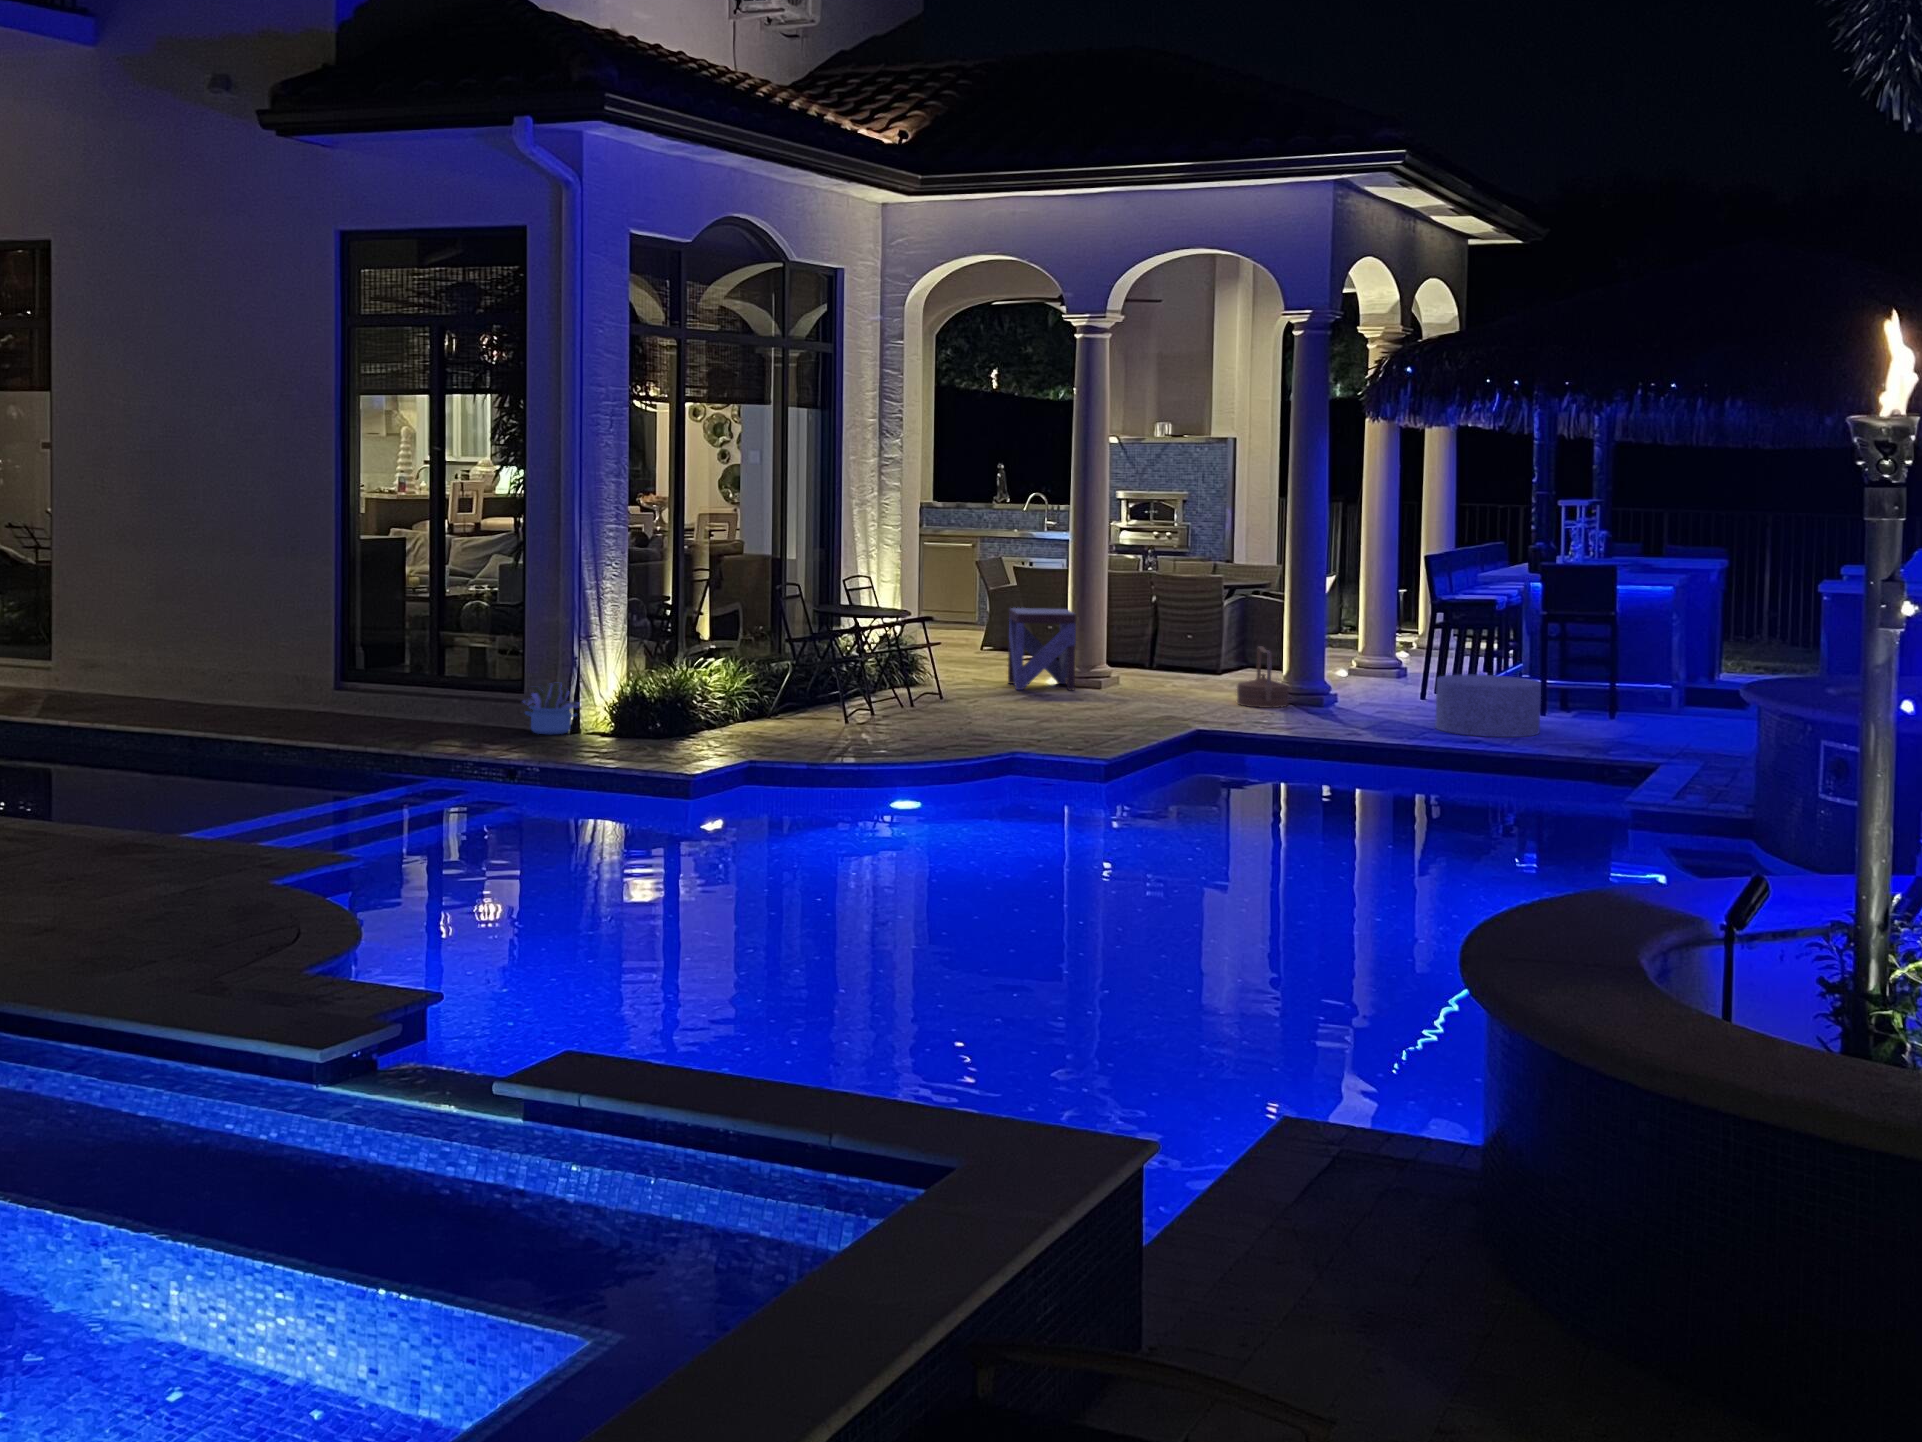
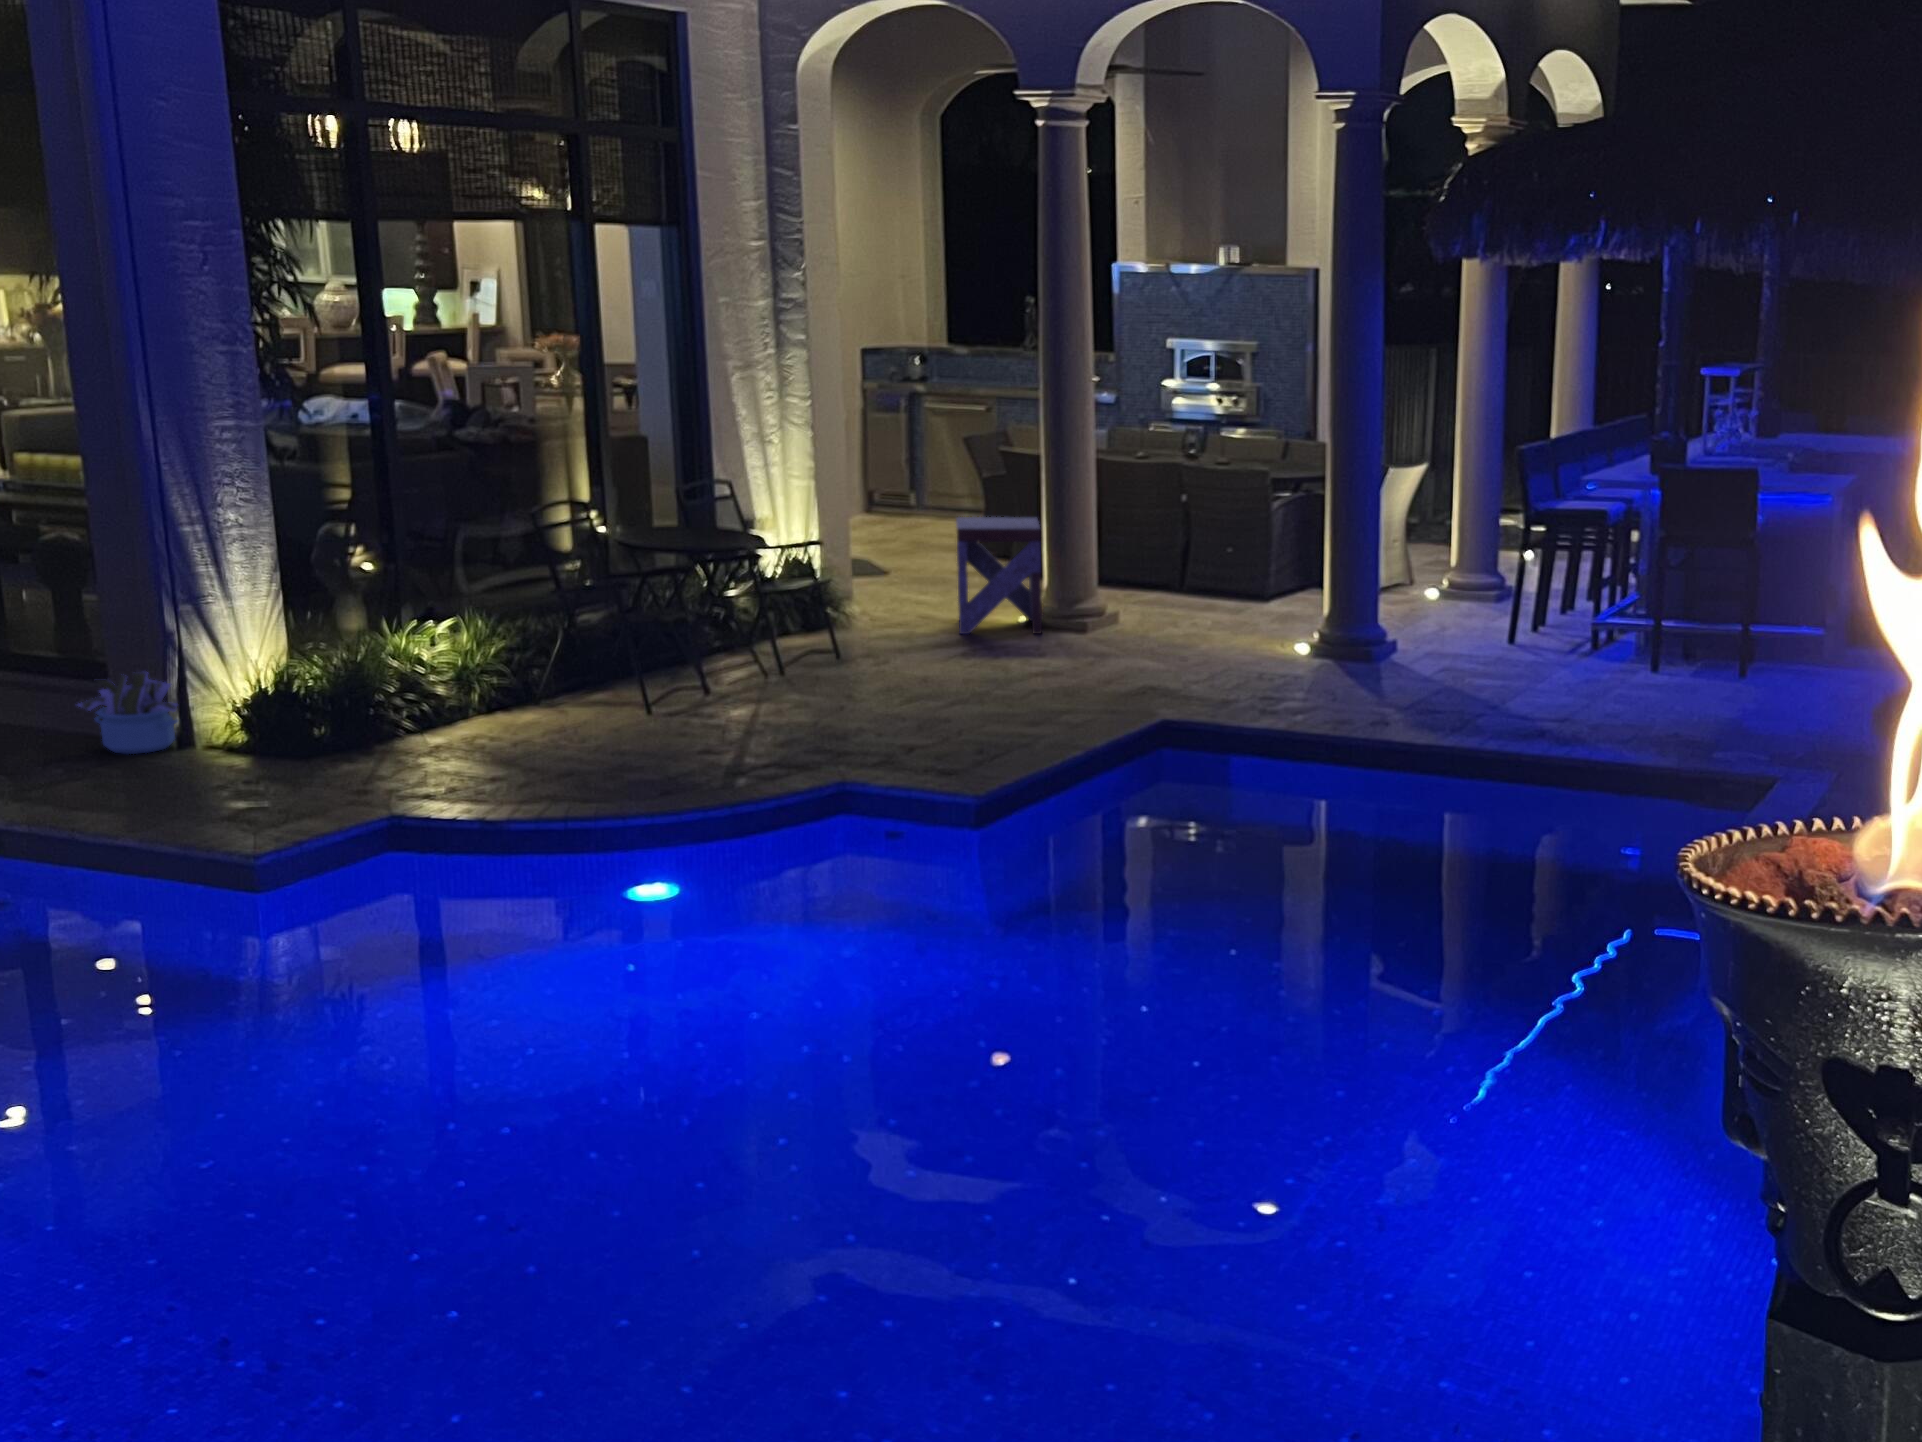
woven basket: present [1237,646,1289,708] -> none [1252,576,1325,665]
ottoman: present [1435,674,1541,737] -> none [1507,625,1652,723]

